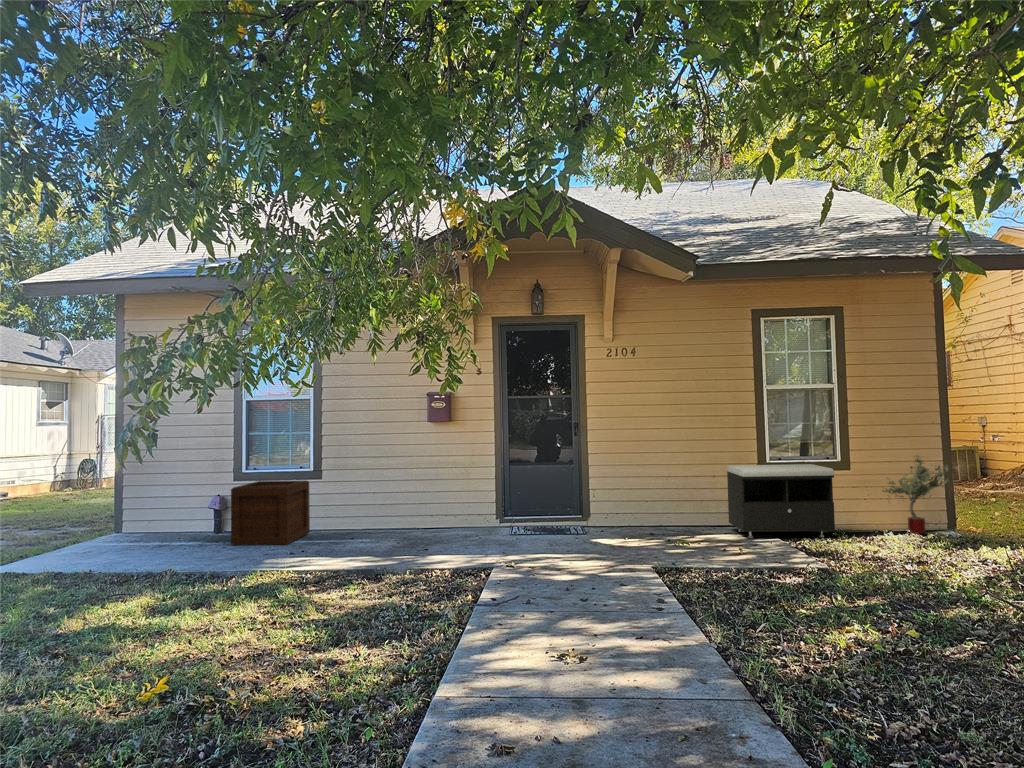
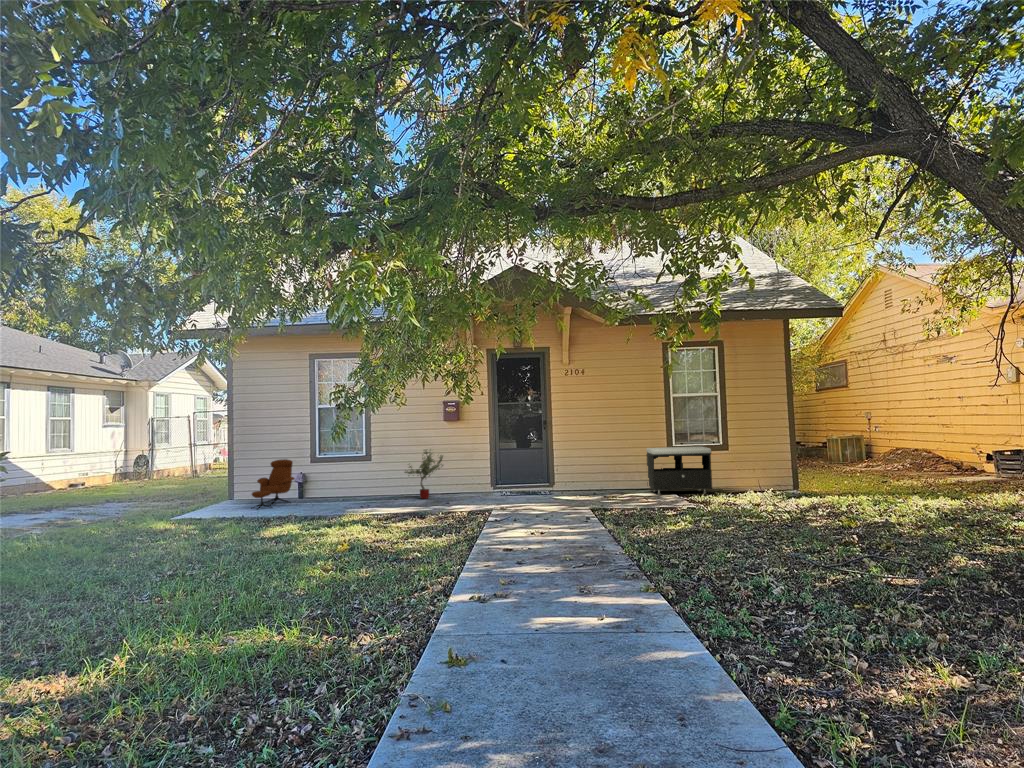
potted tree: present [882,455,948,534] -> present [405,449,443,499]
lounge chair: none [132,475,208,555] -> present [252,459,295,509]
wooden crate: present [231,481,310,545] -> none [315,462,364,505]

